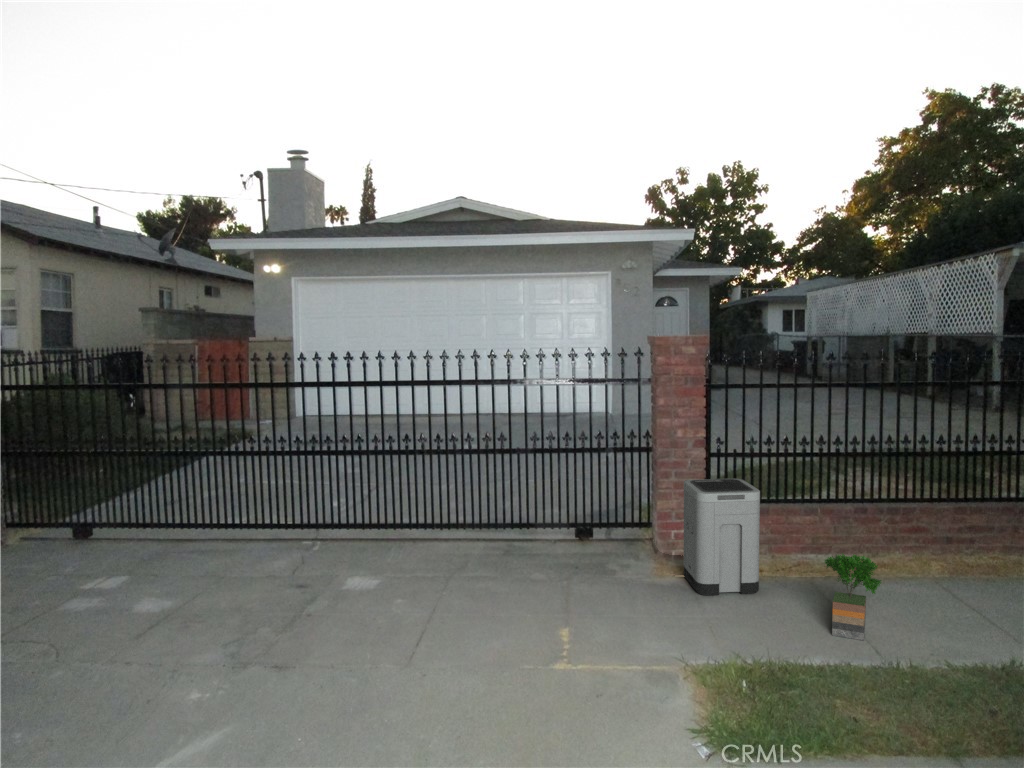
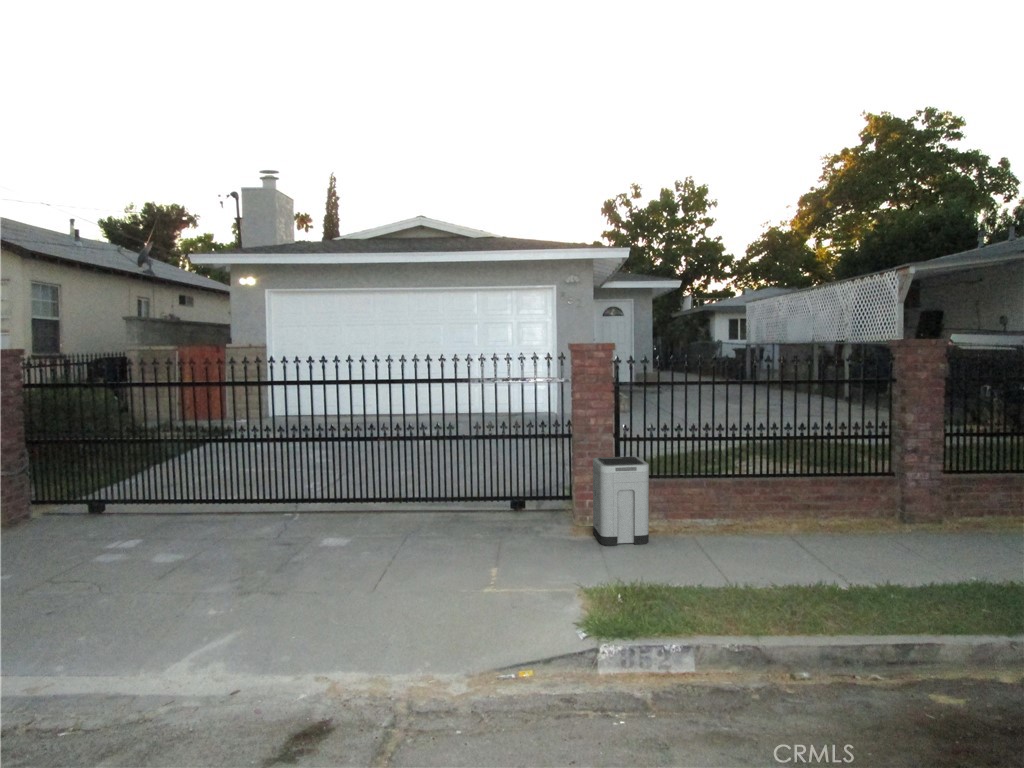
potted tree: present [825,553,881,640] -> none [689,507,730,571]

